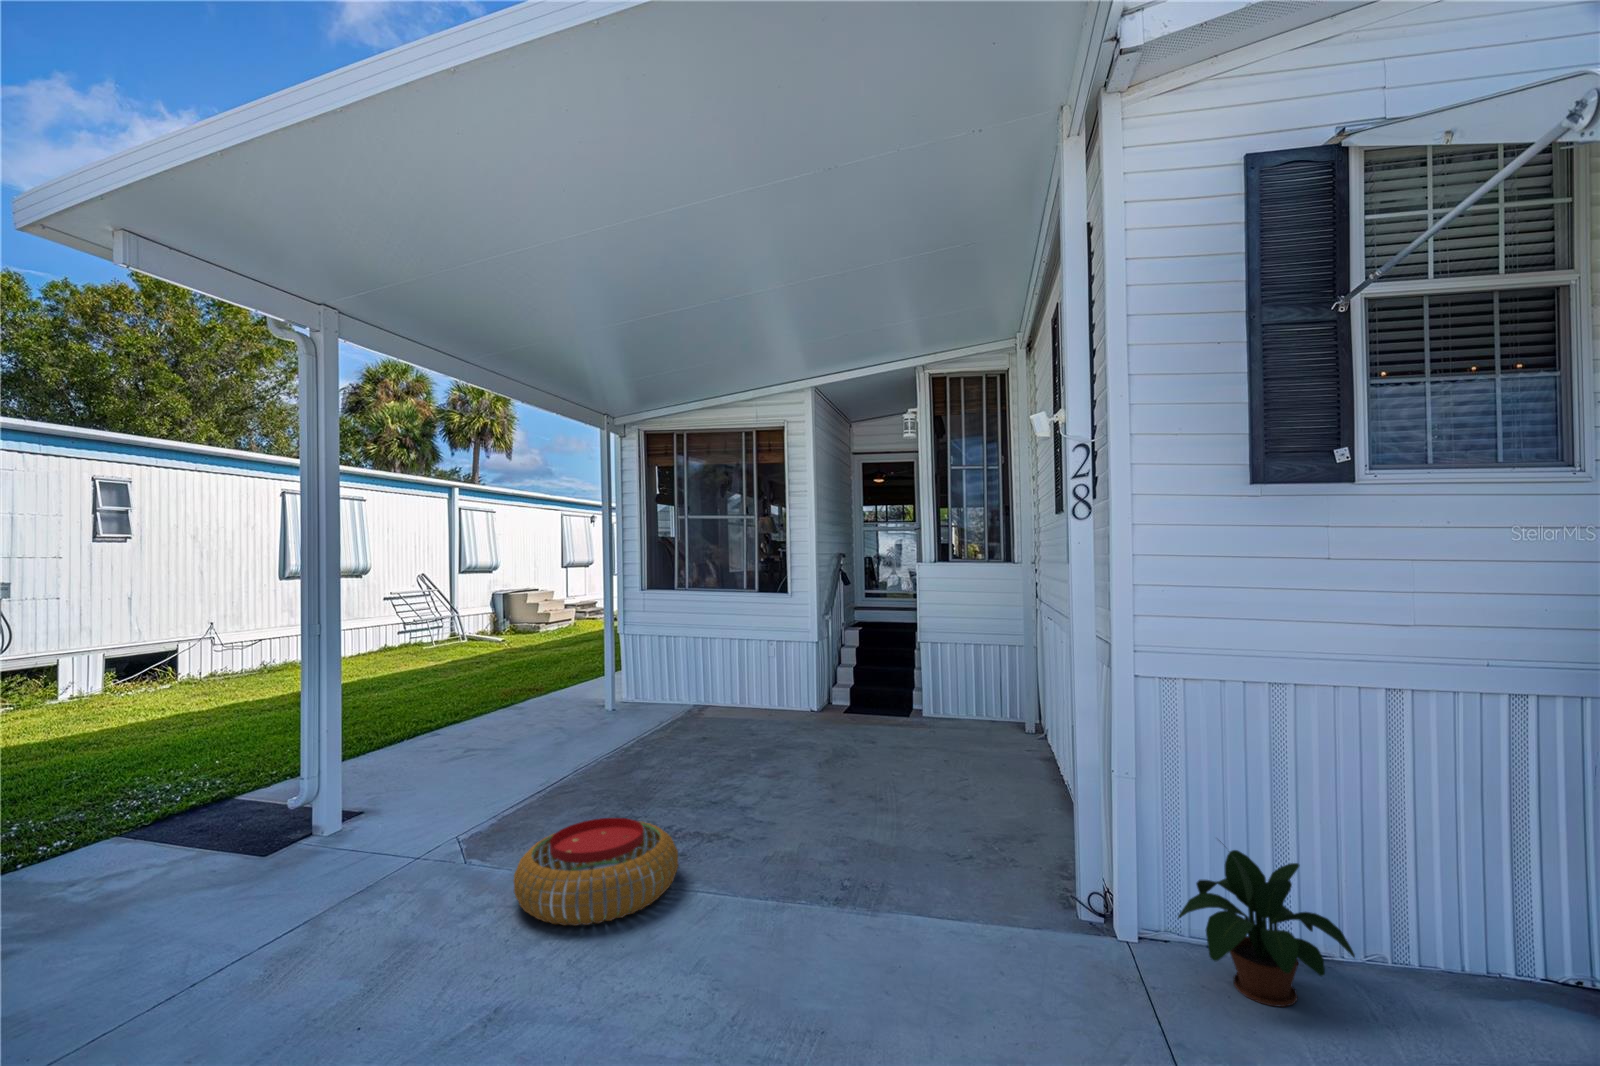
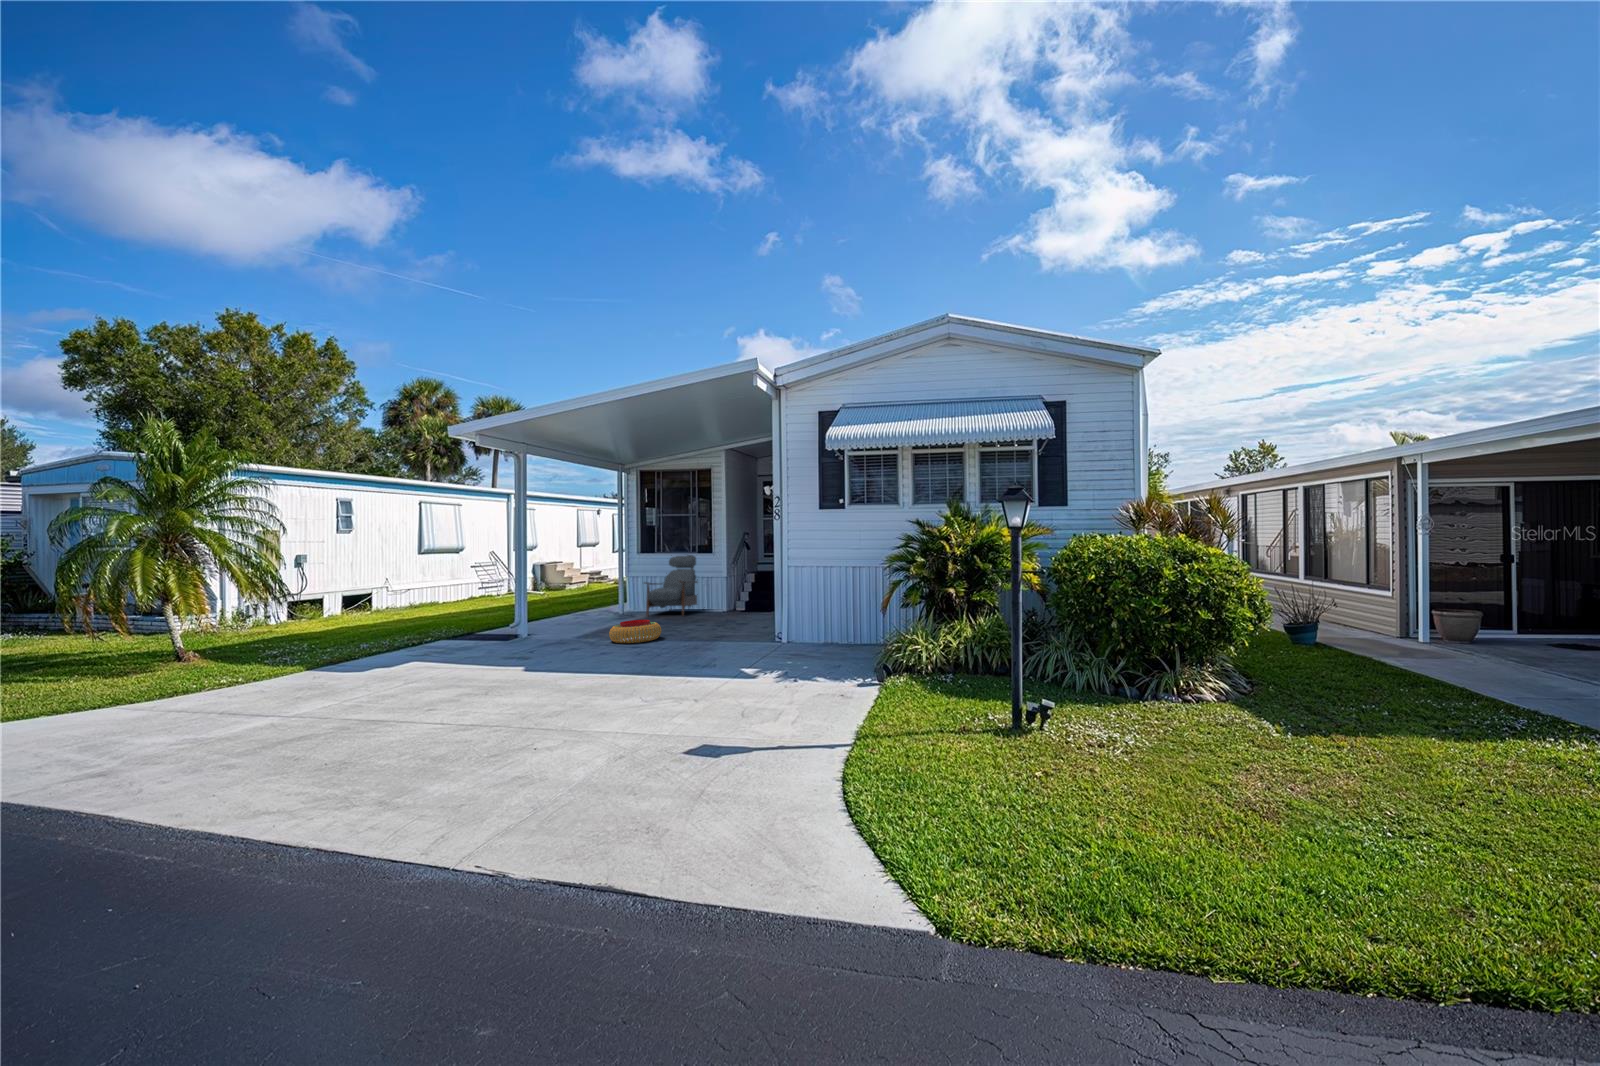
chair: none [643,597,768,737] -> present [644,555,698,616]
potted plant: present [1178,850,1355,1007] -> none [797,603,832,643]

